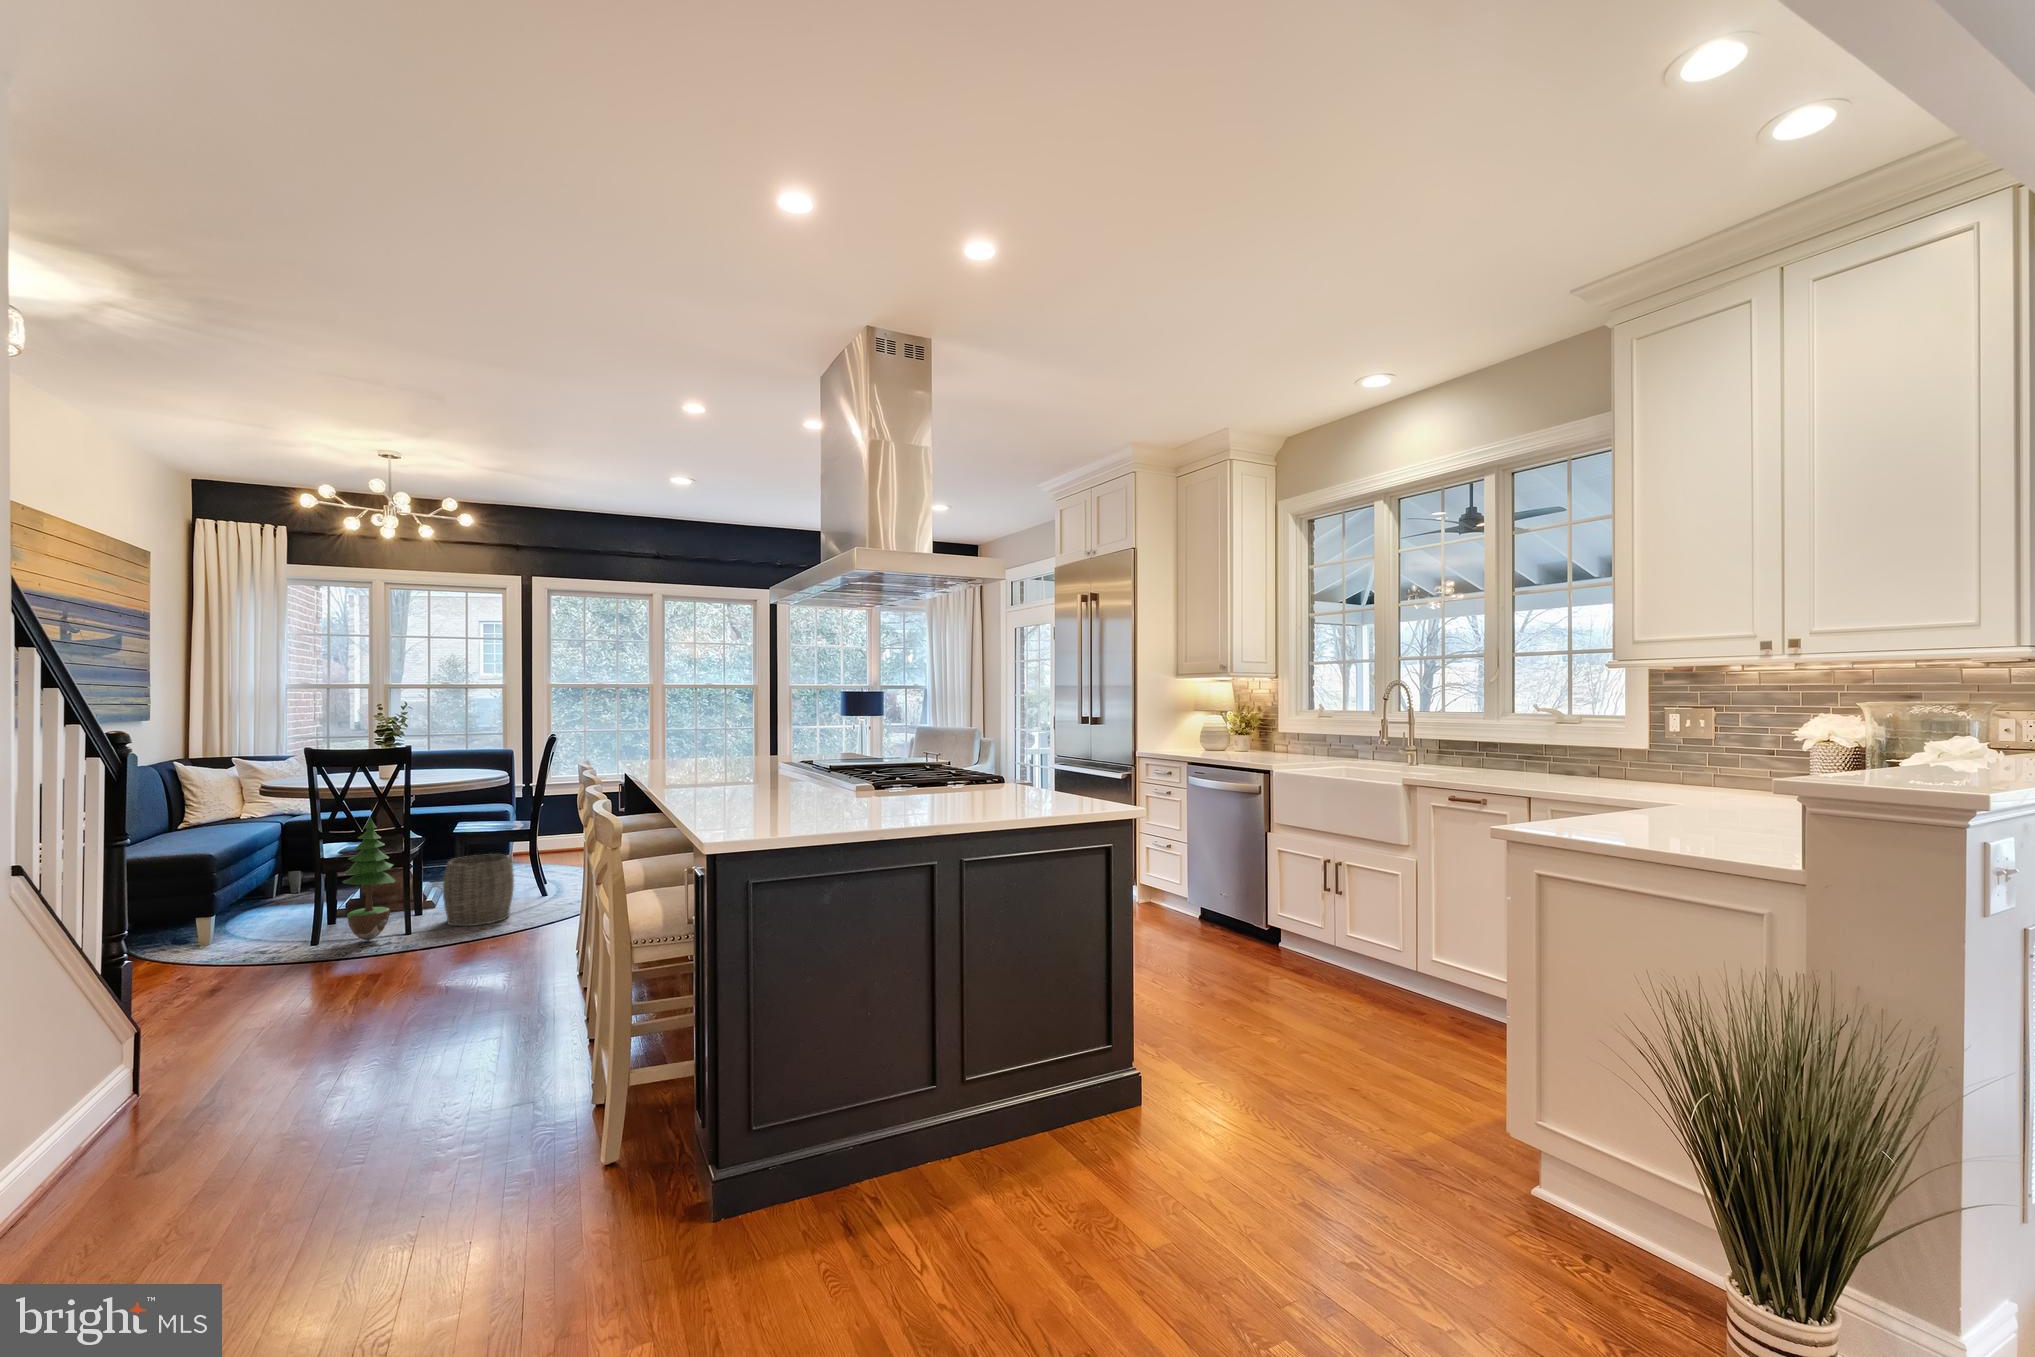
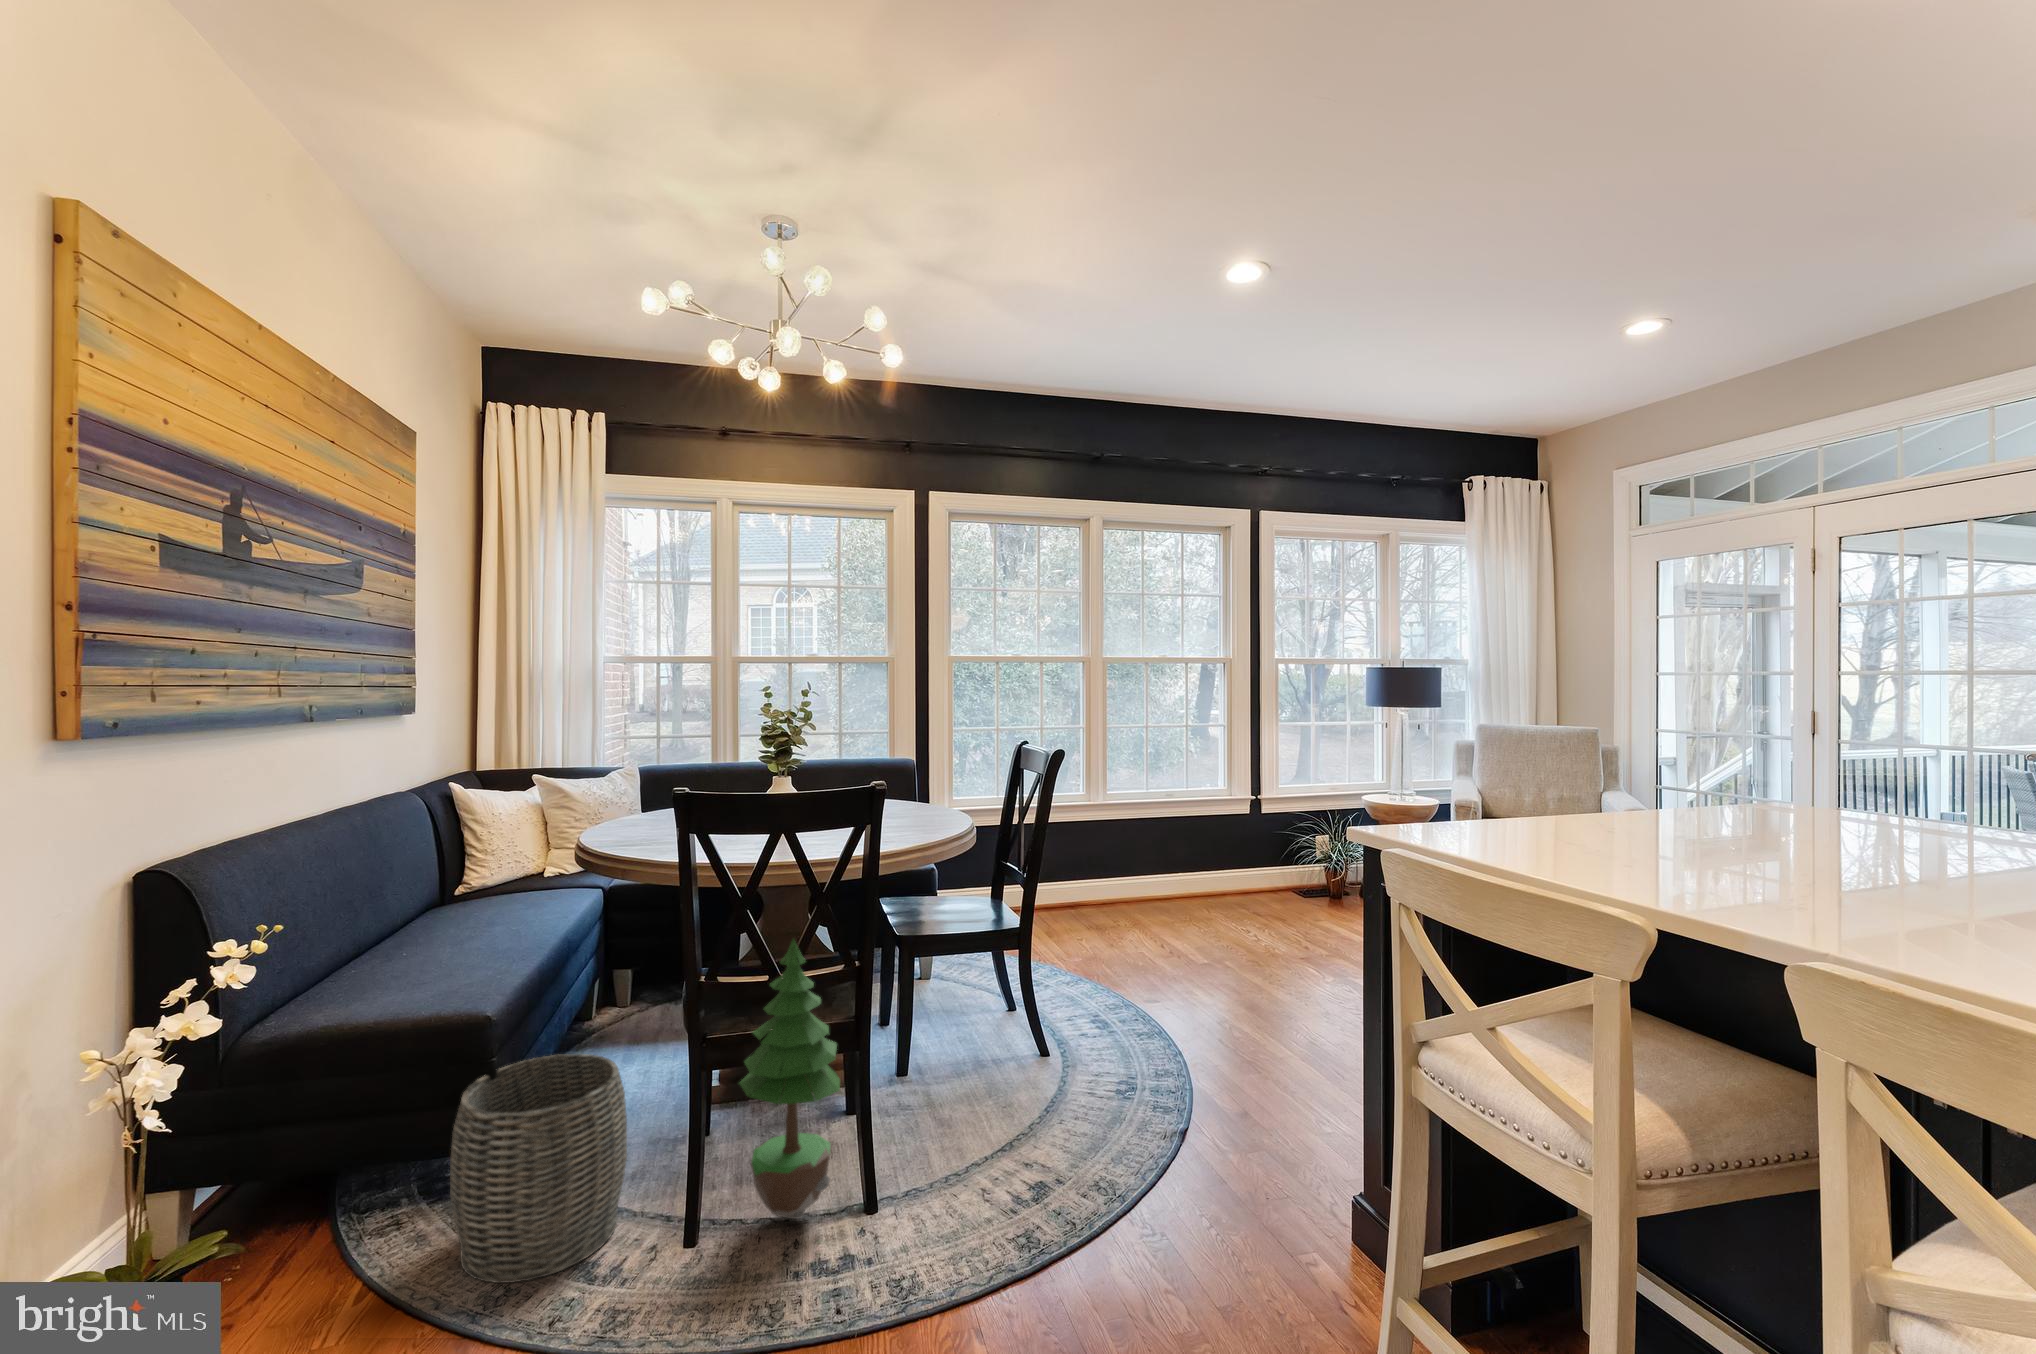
woven basket: present [443,854,514,926] -> present [450,1054,627,1283]

